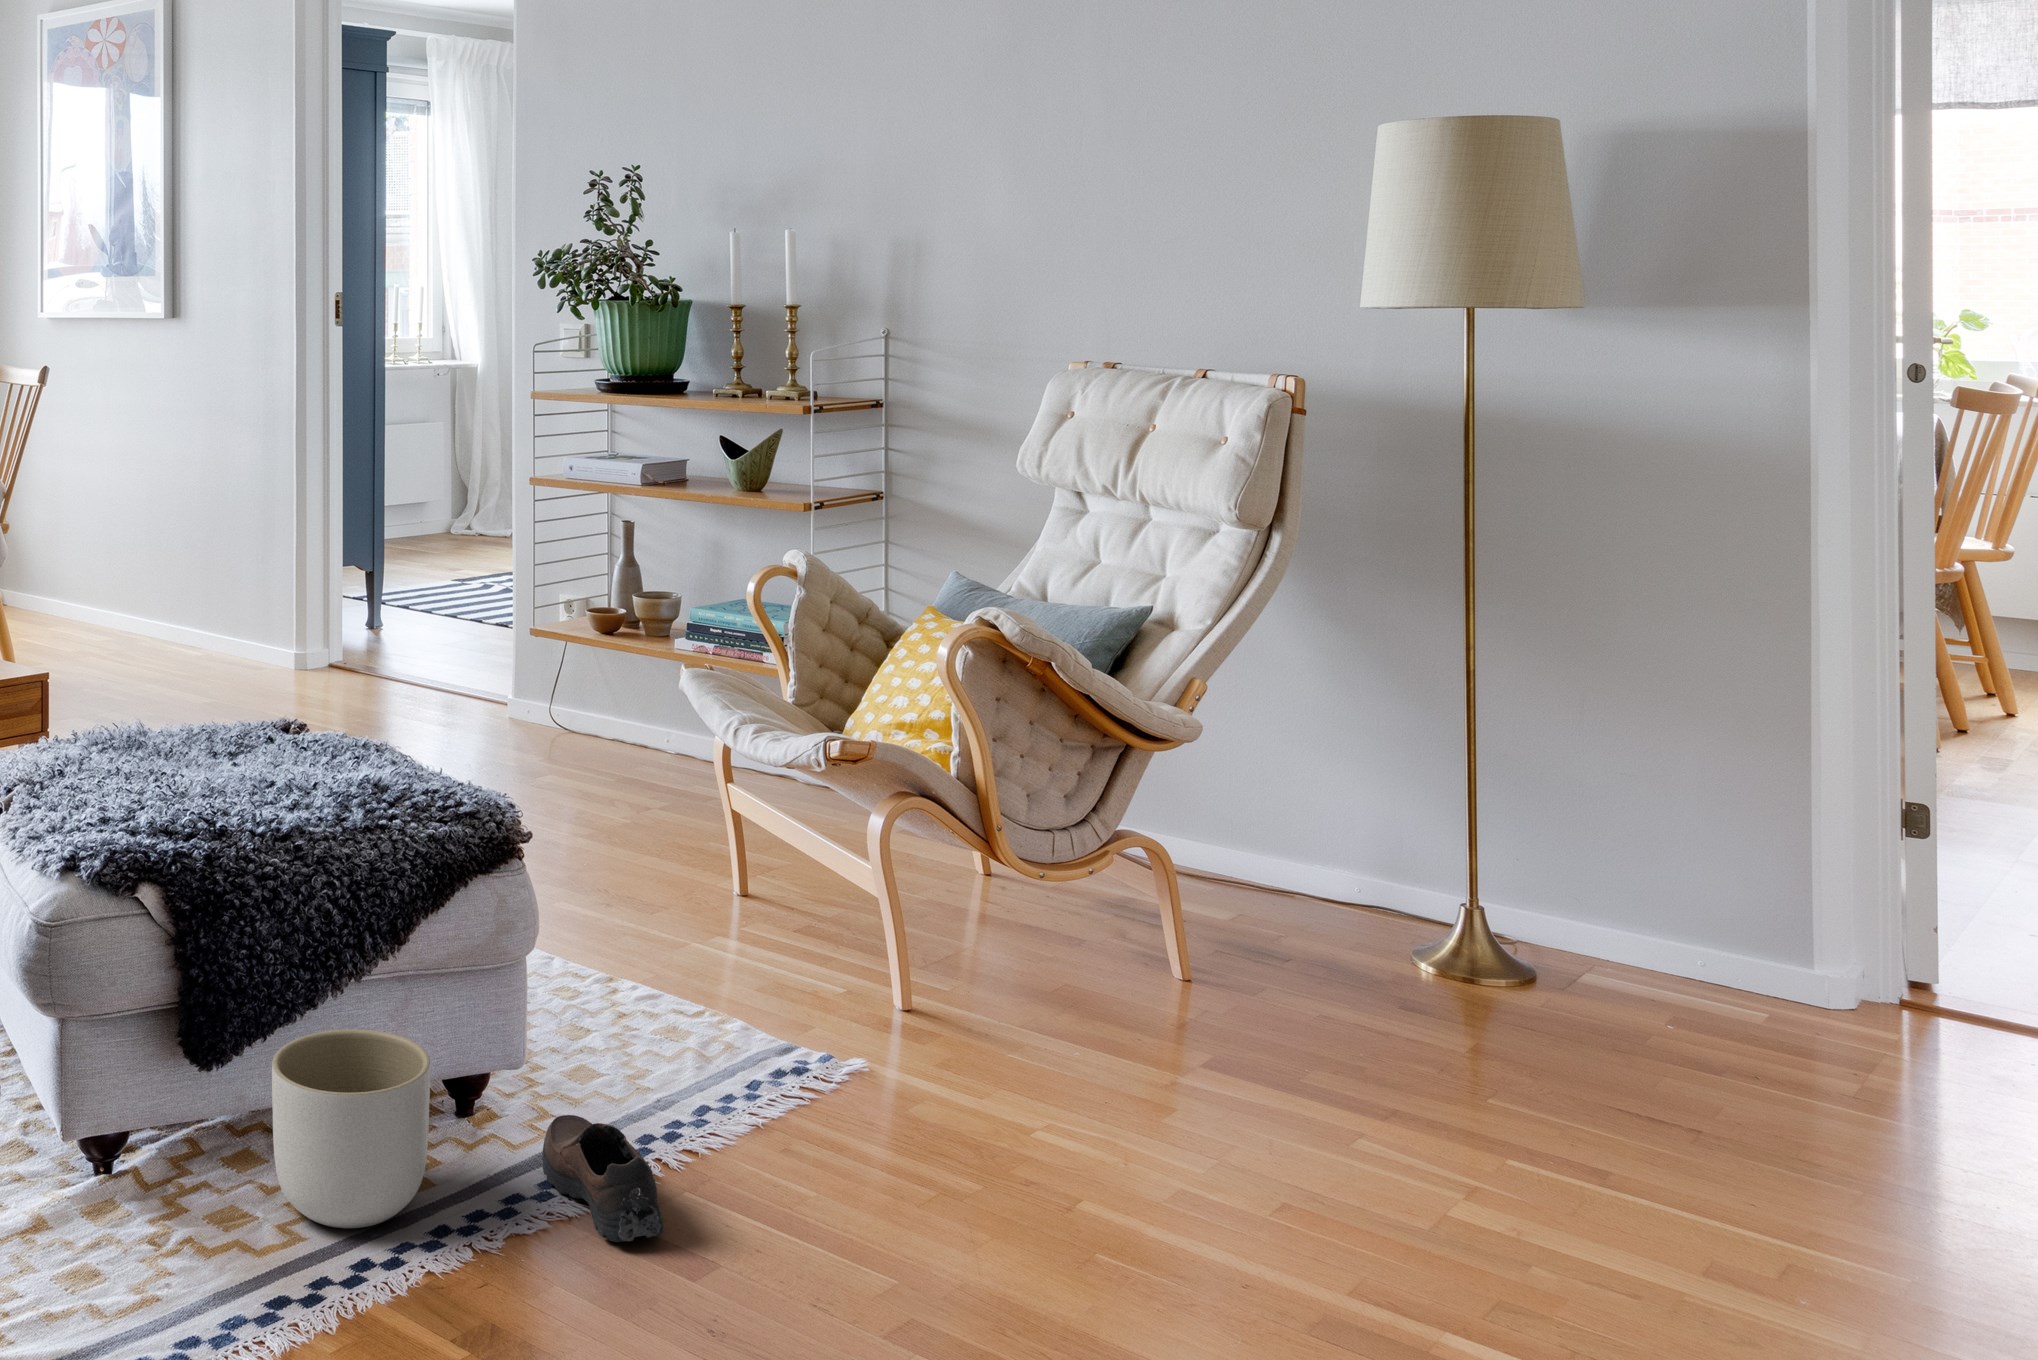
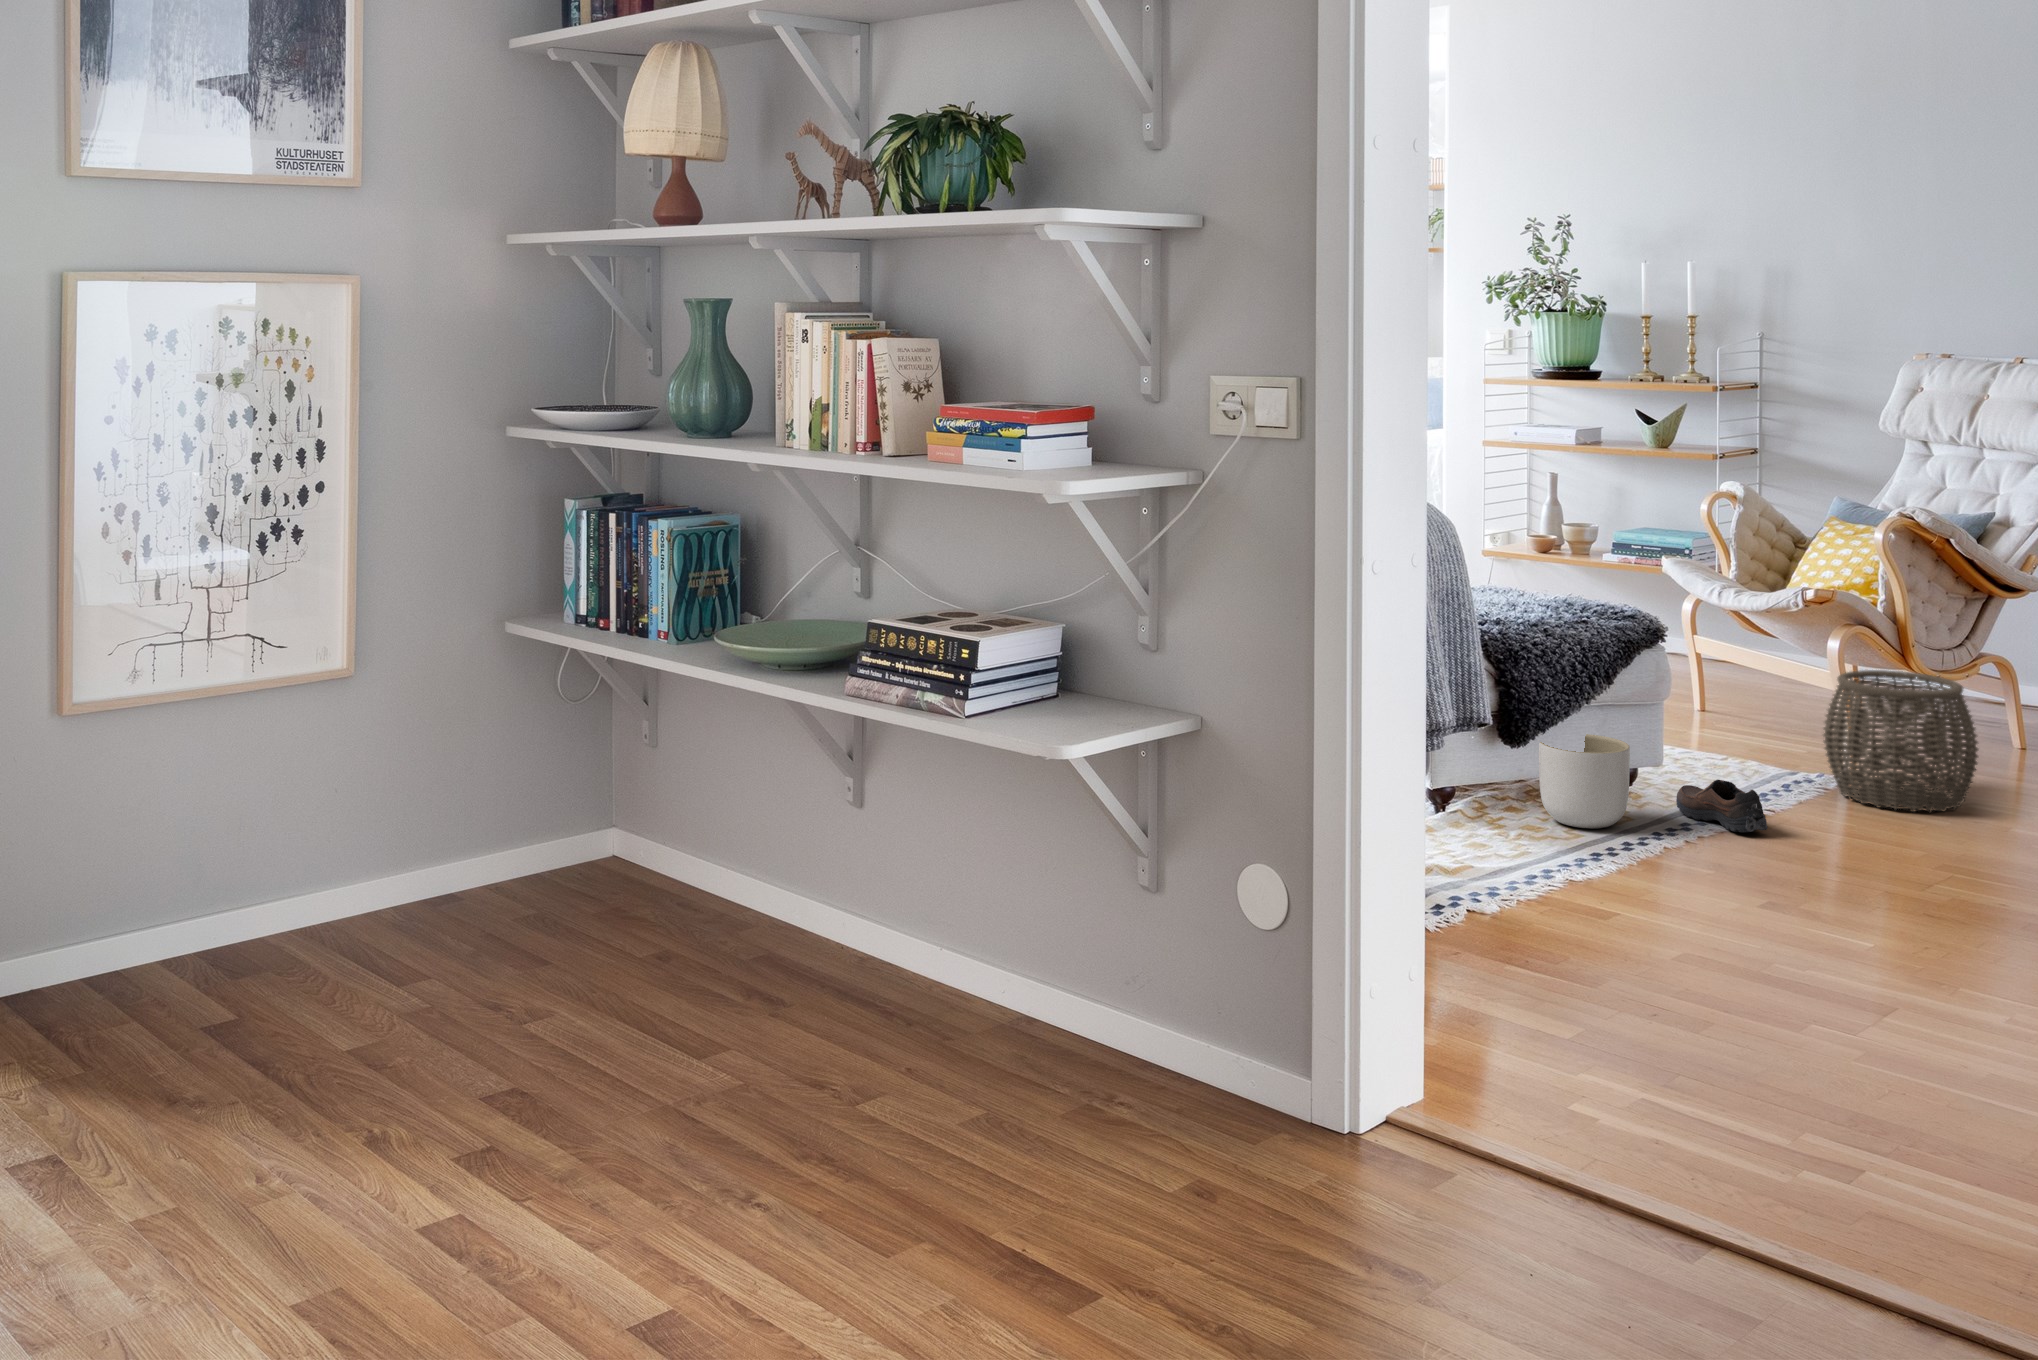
woven basket: none [824,886,1077,1163] -> present [1823,670,1979,812]

